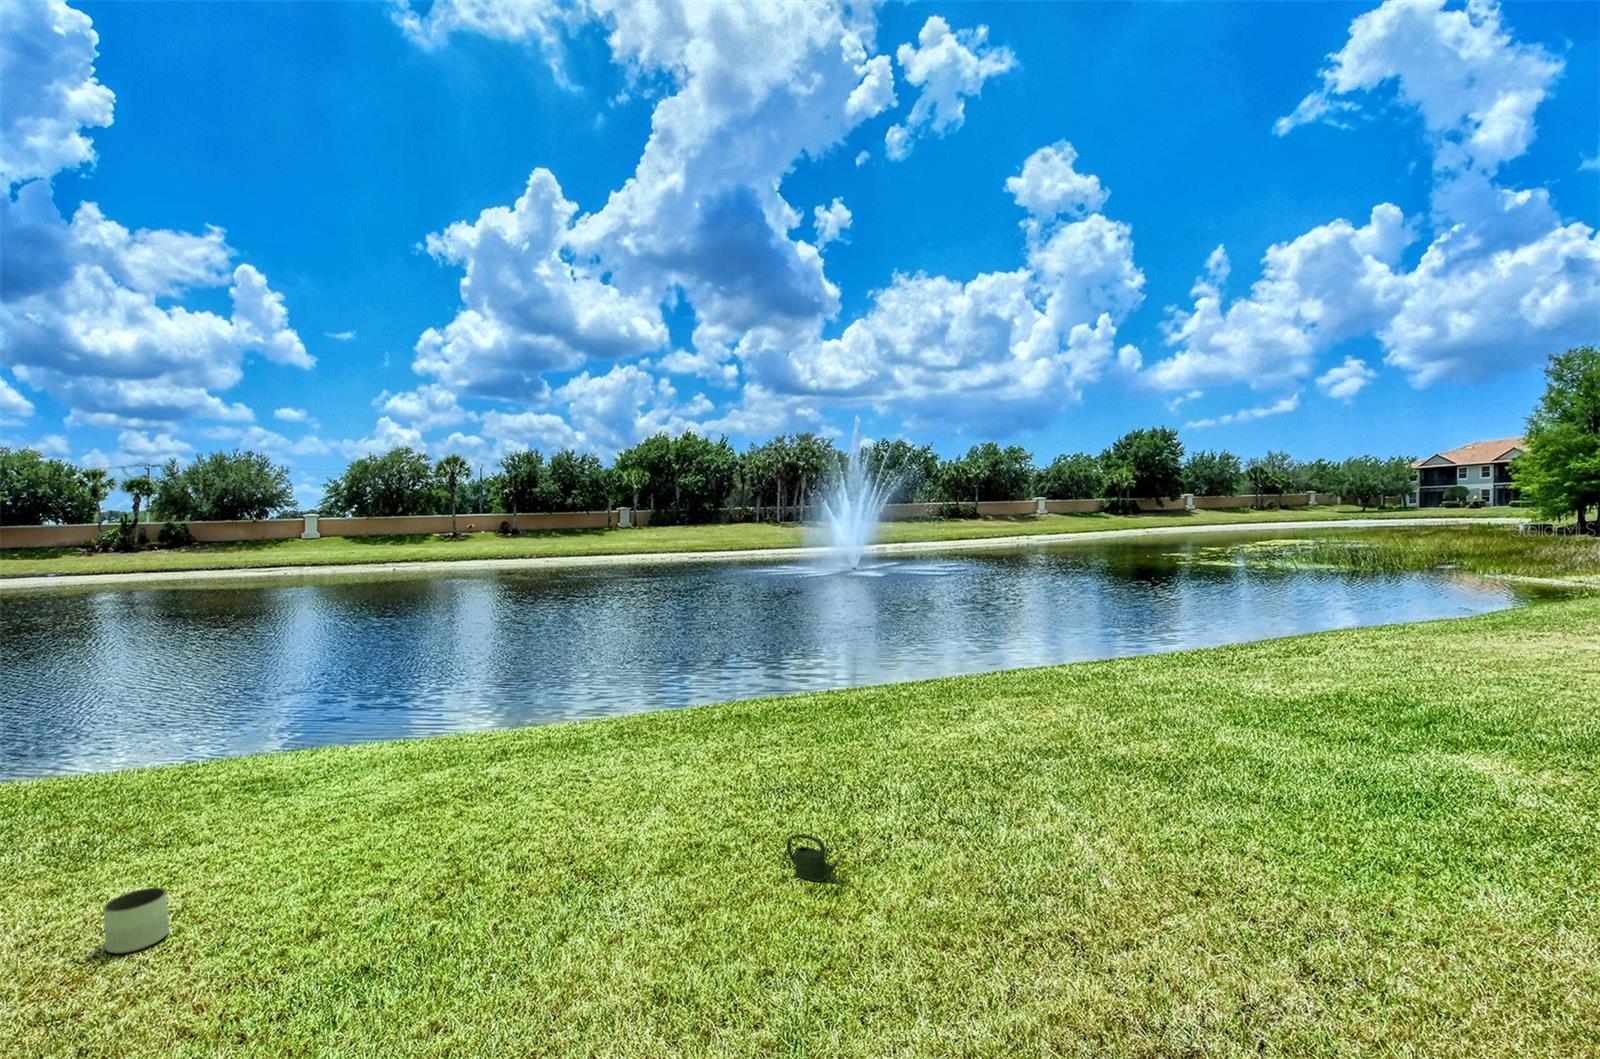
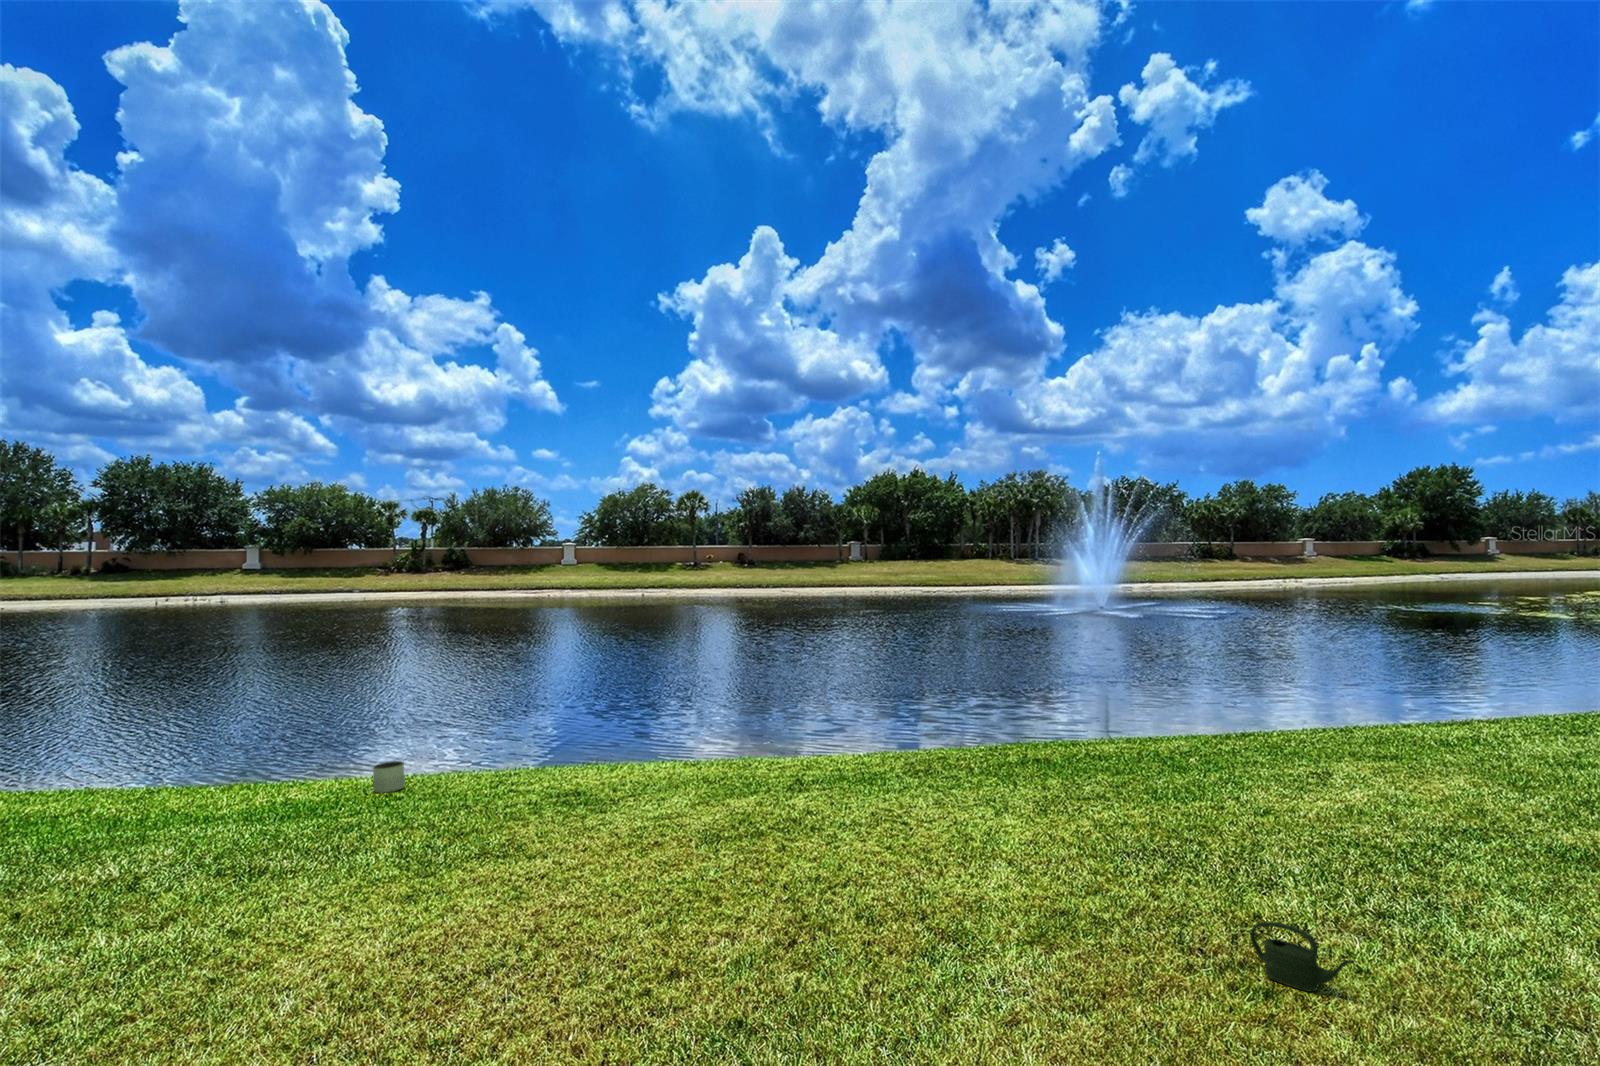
planter: present [104,888,169,954] -> present [373,761,405,793]

